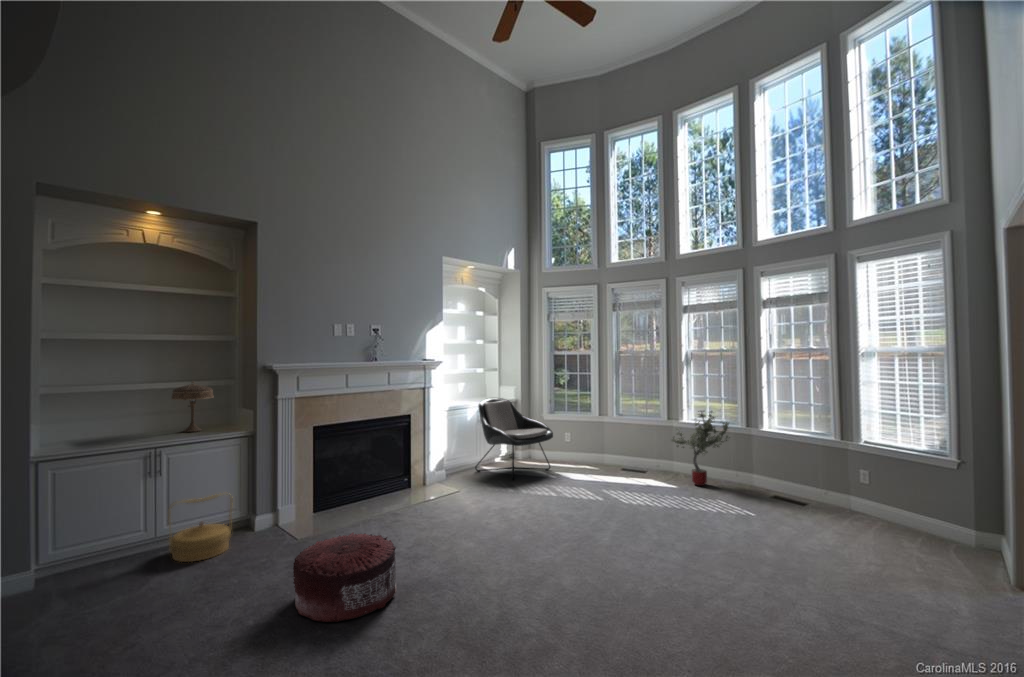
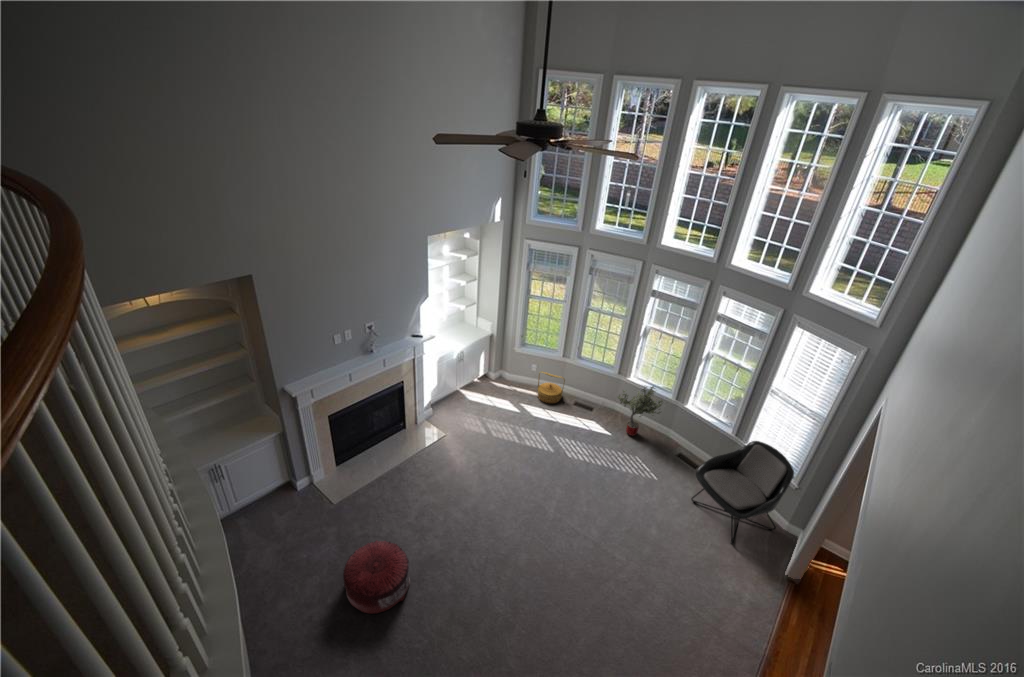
table lamp: present [171,382,214,432] -> none [211,399,245,438]
lounge chair: present [475,398,553,480] -> present [691,441,794,544]
woven basket: present [168,493,232,562] -> present [538,372,565,403]

